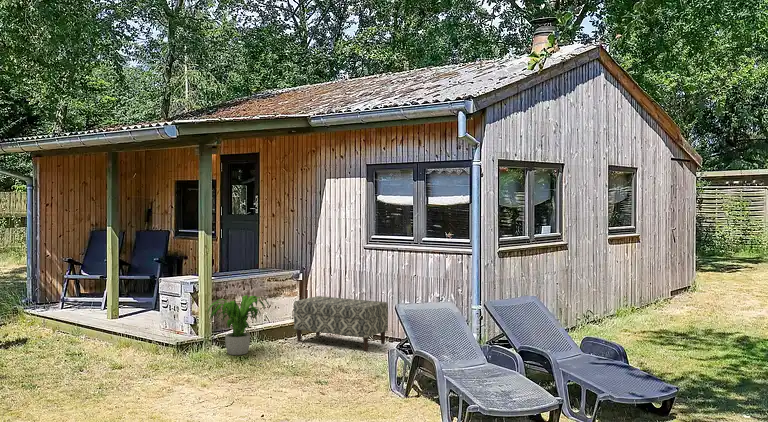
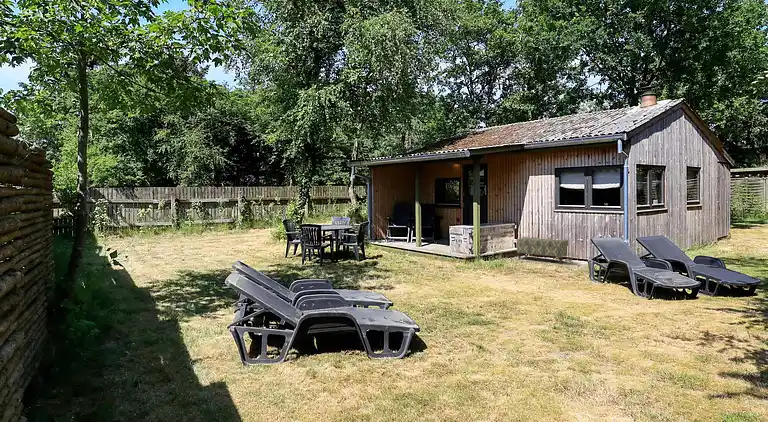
potted plant: present [208,295,269,355] -> none [481,235,511,264]

